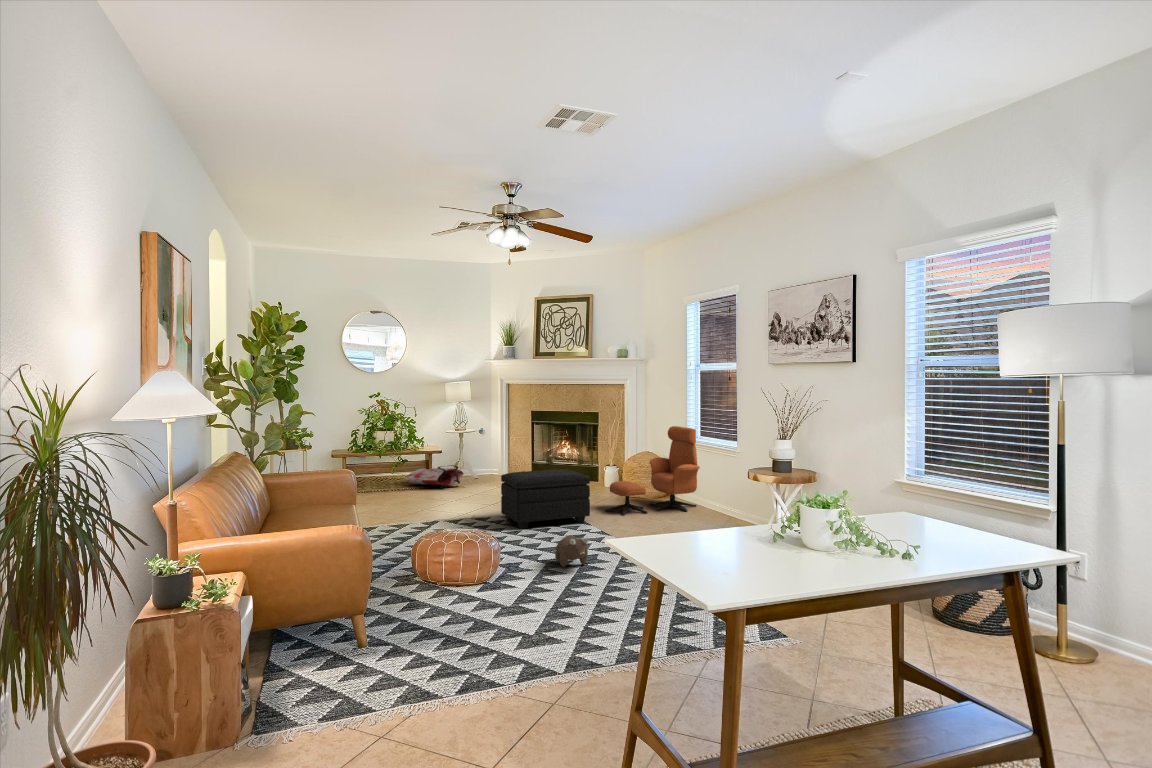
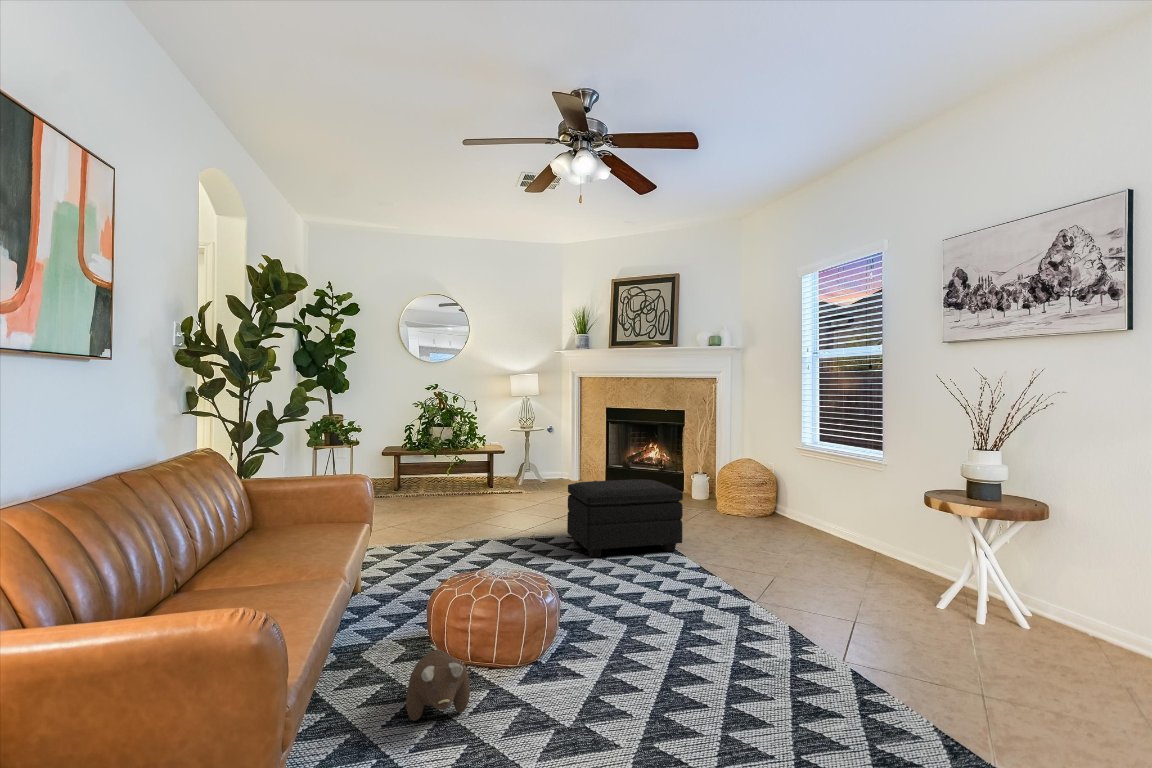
lounge chair: present [605,426,700,515] -> none [699,428,826,542]
bag: present [404,465,464,488] -> none [461,468,528,494]
plush toy: present [555,536,588,567] -> present [406,650,470,721]

